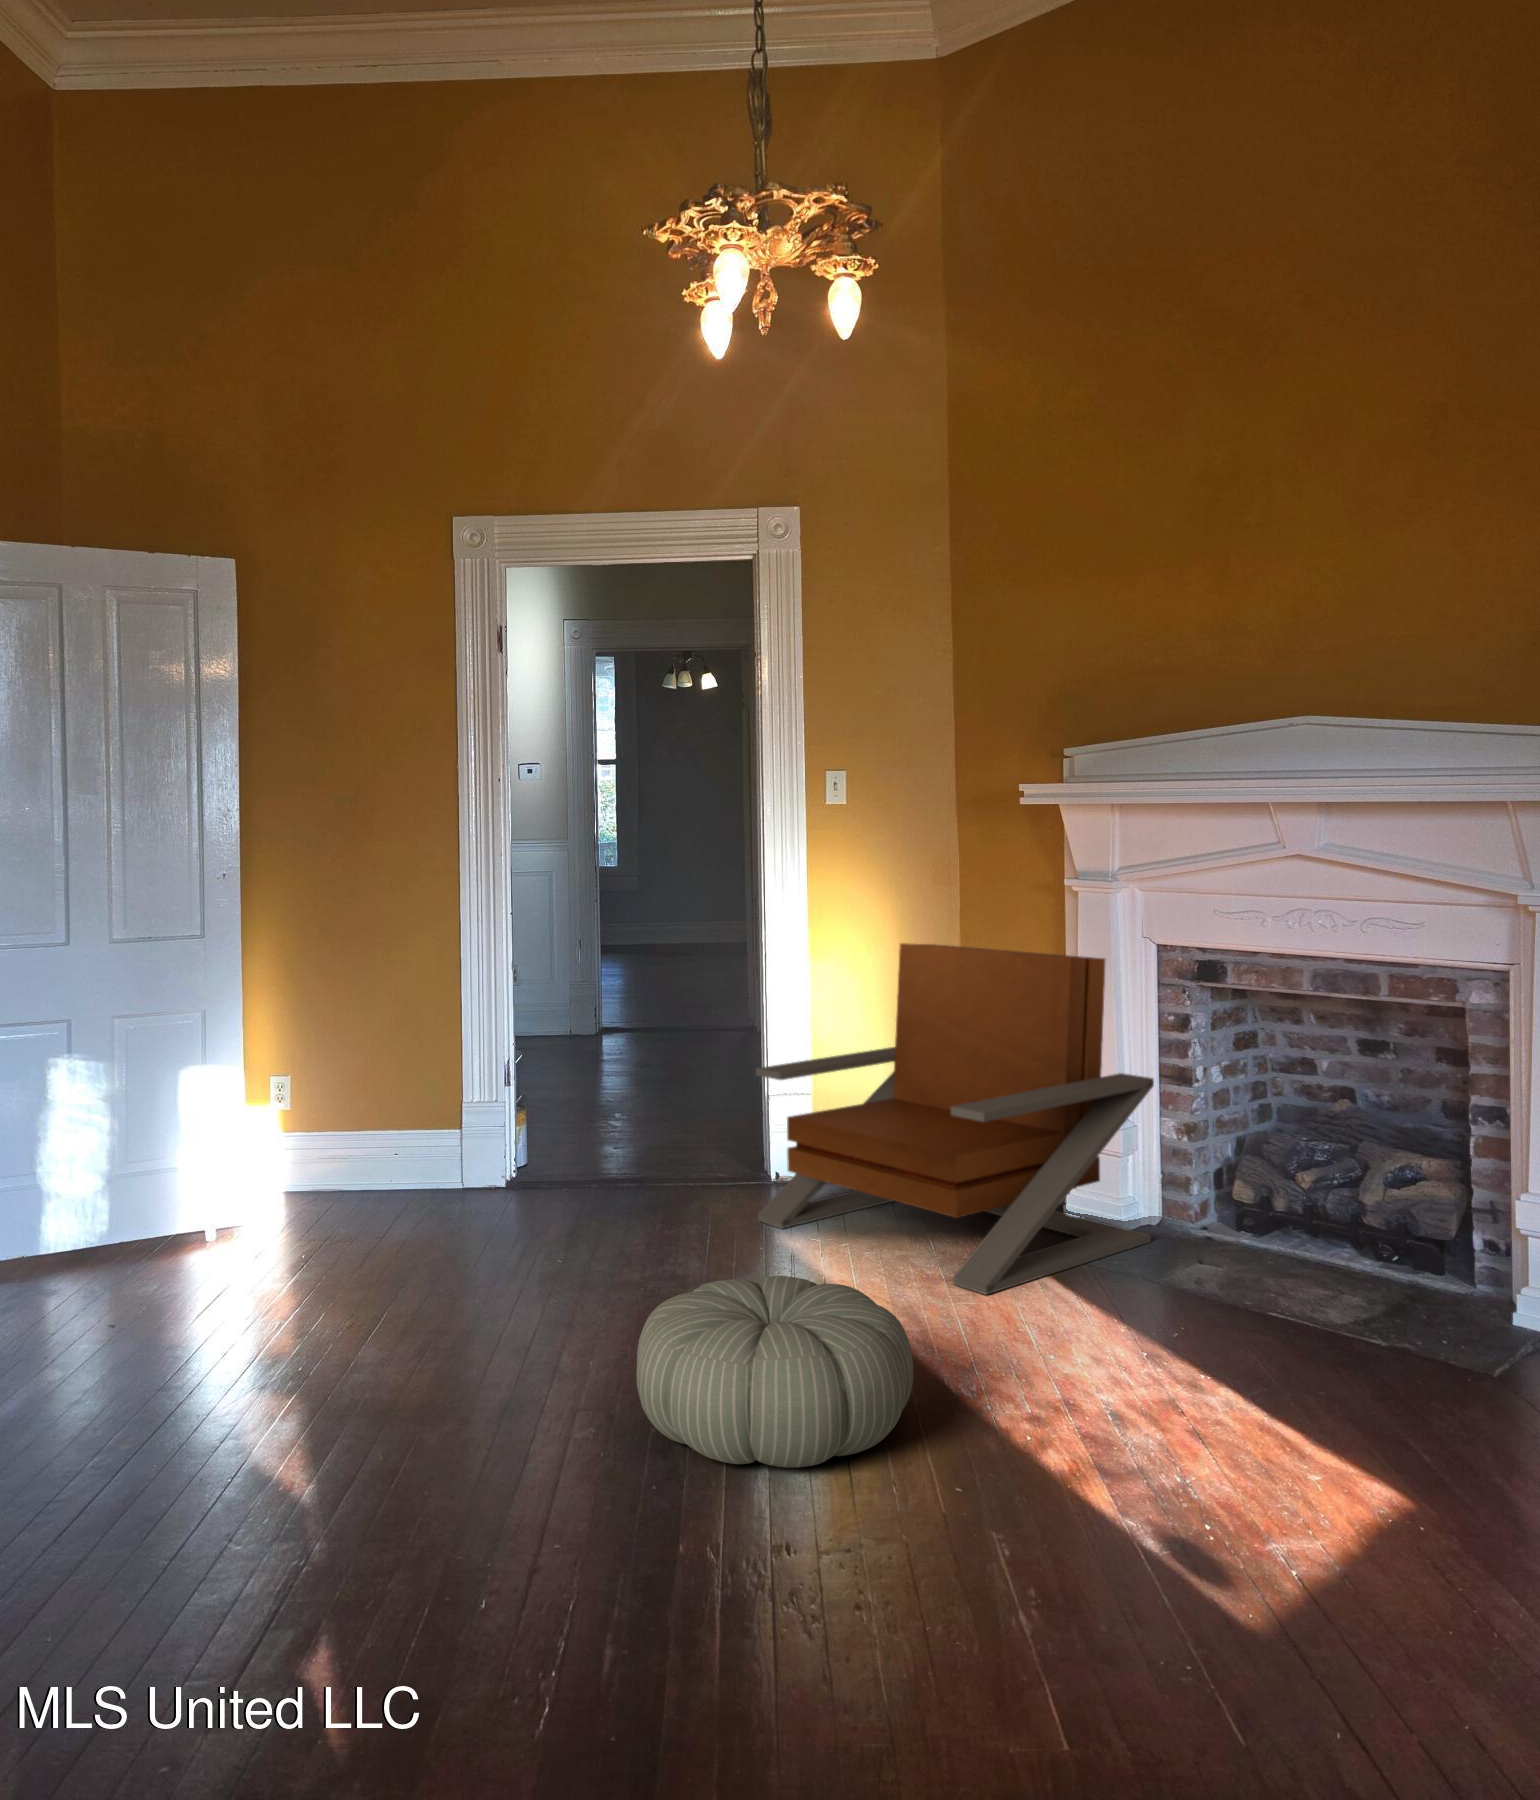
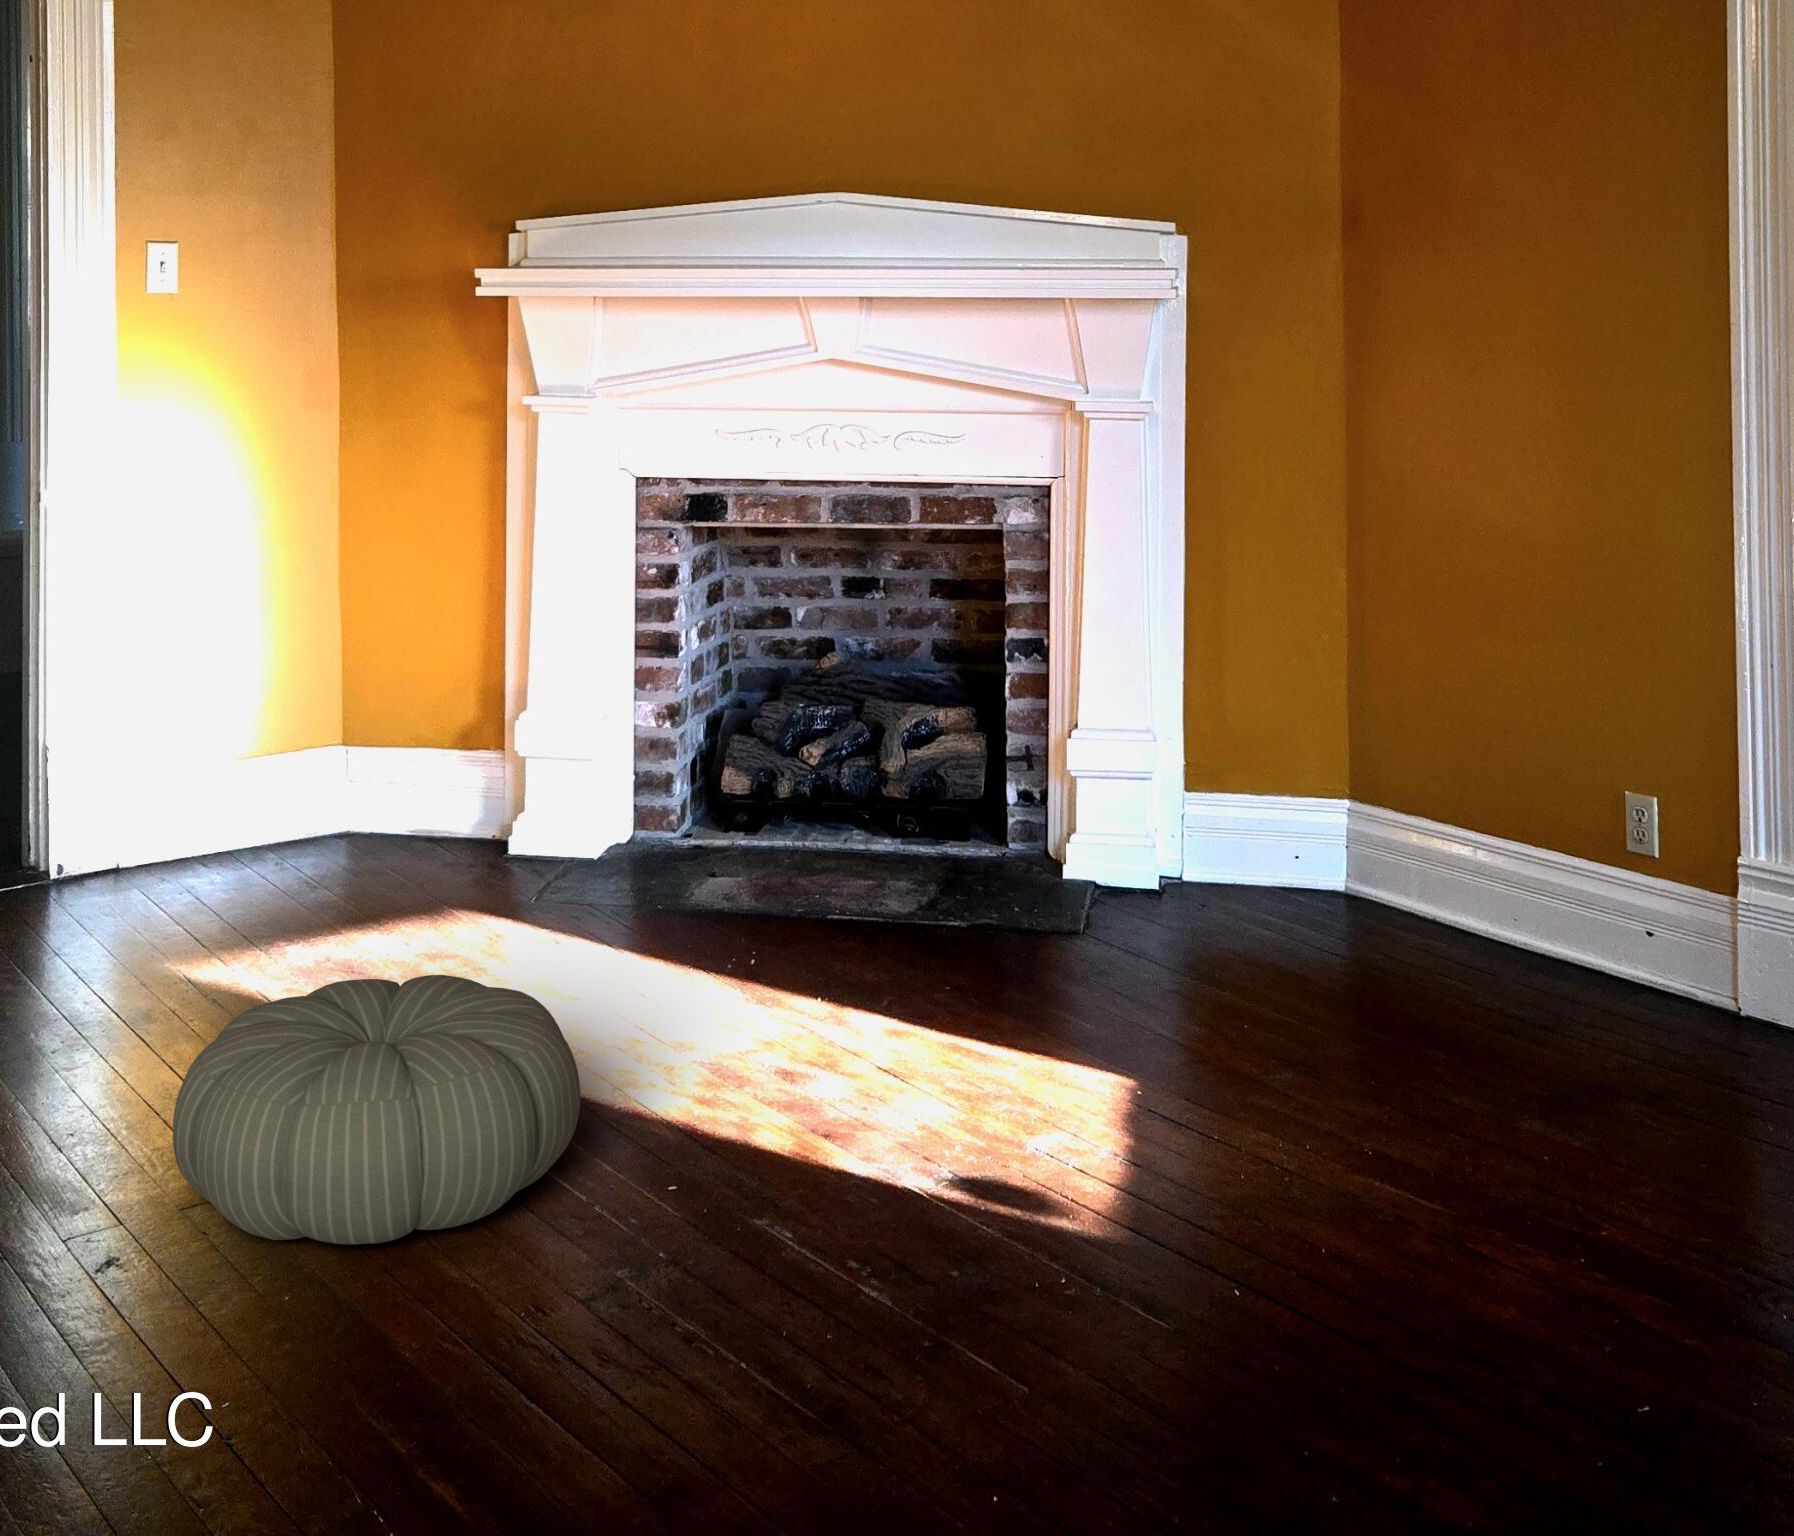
lounge chair: present [756,943,1154,1295] -> none [84,494,644,965]

